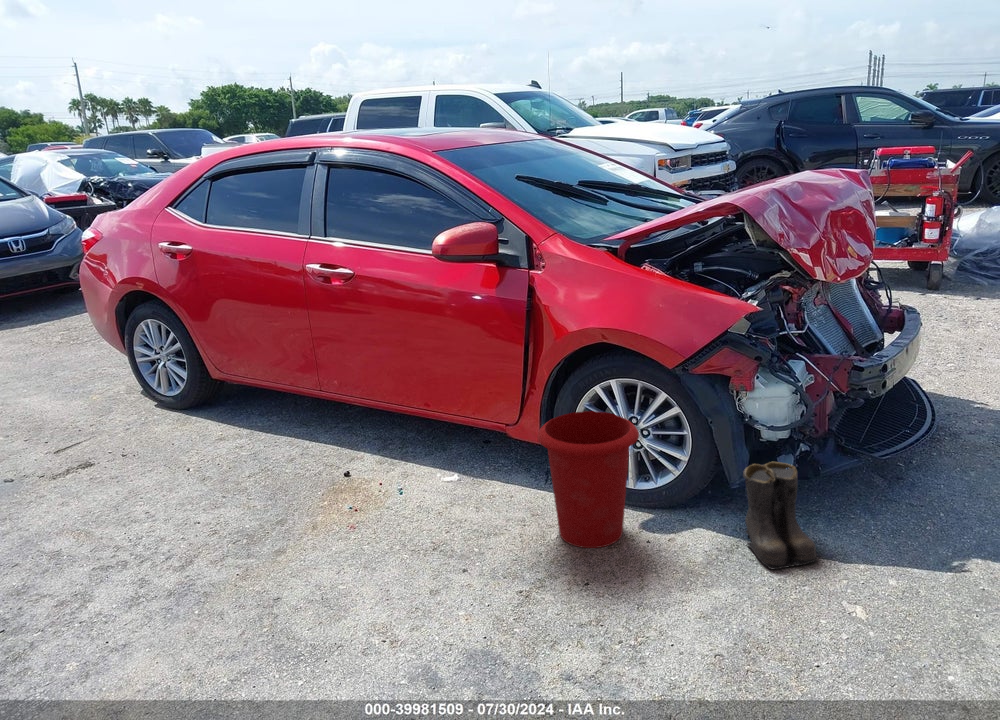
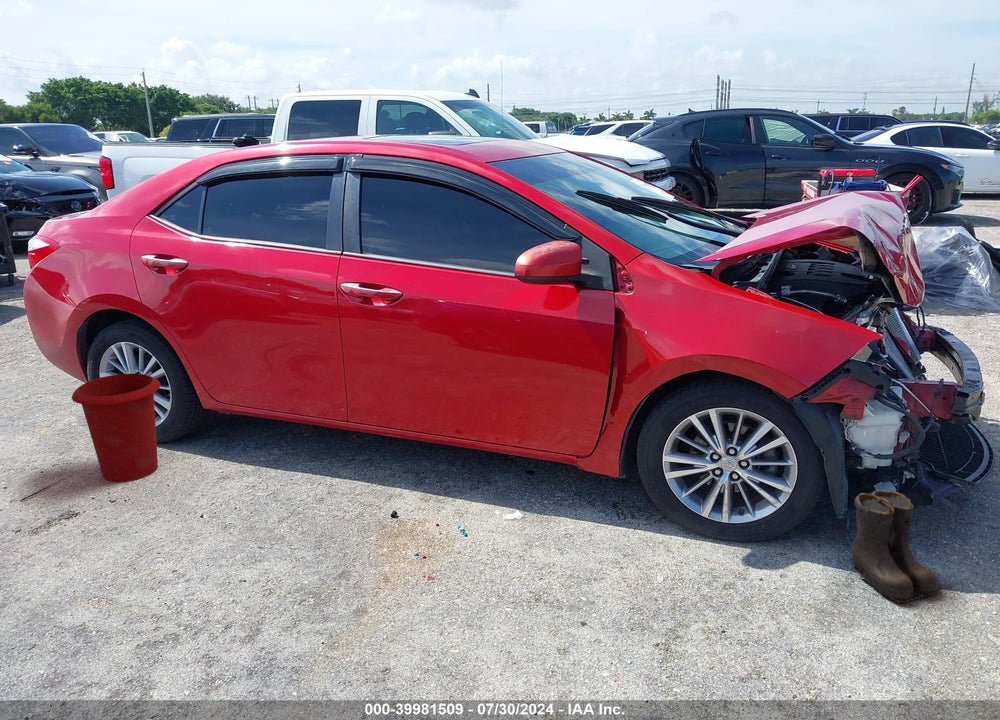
waste bin: present [537,411,639,548] -> present [72,373,160,482]

